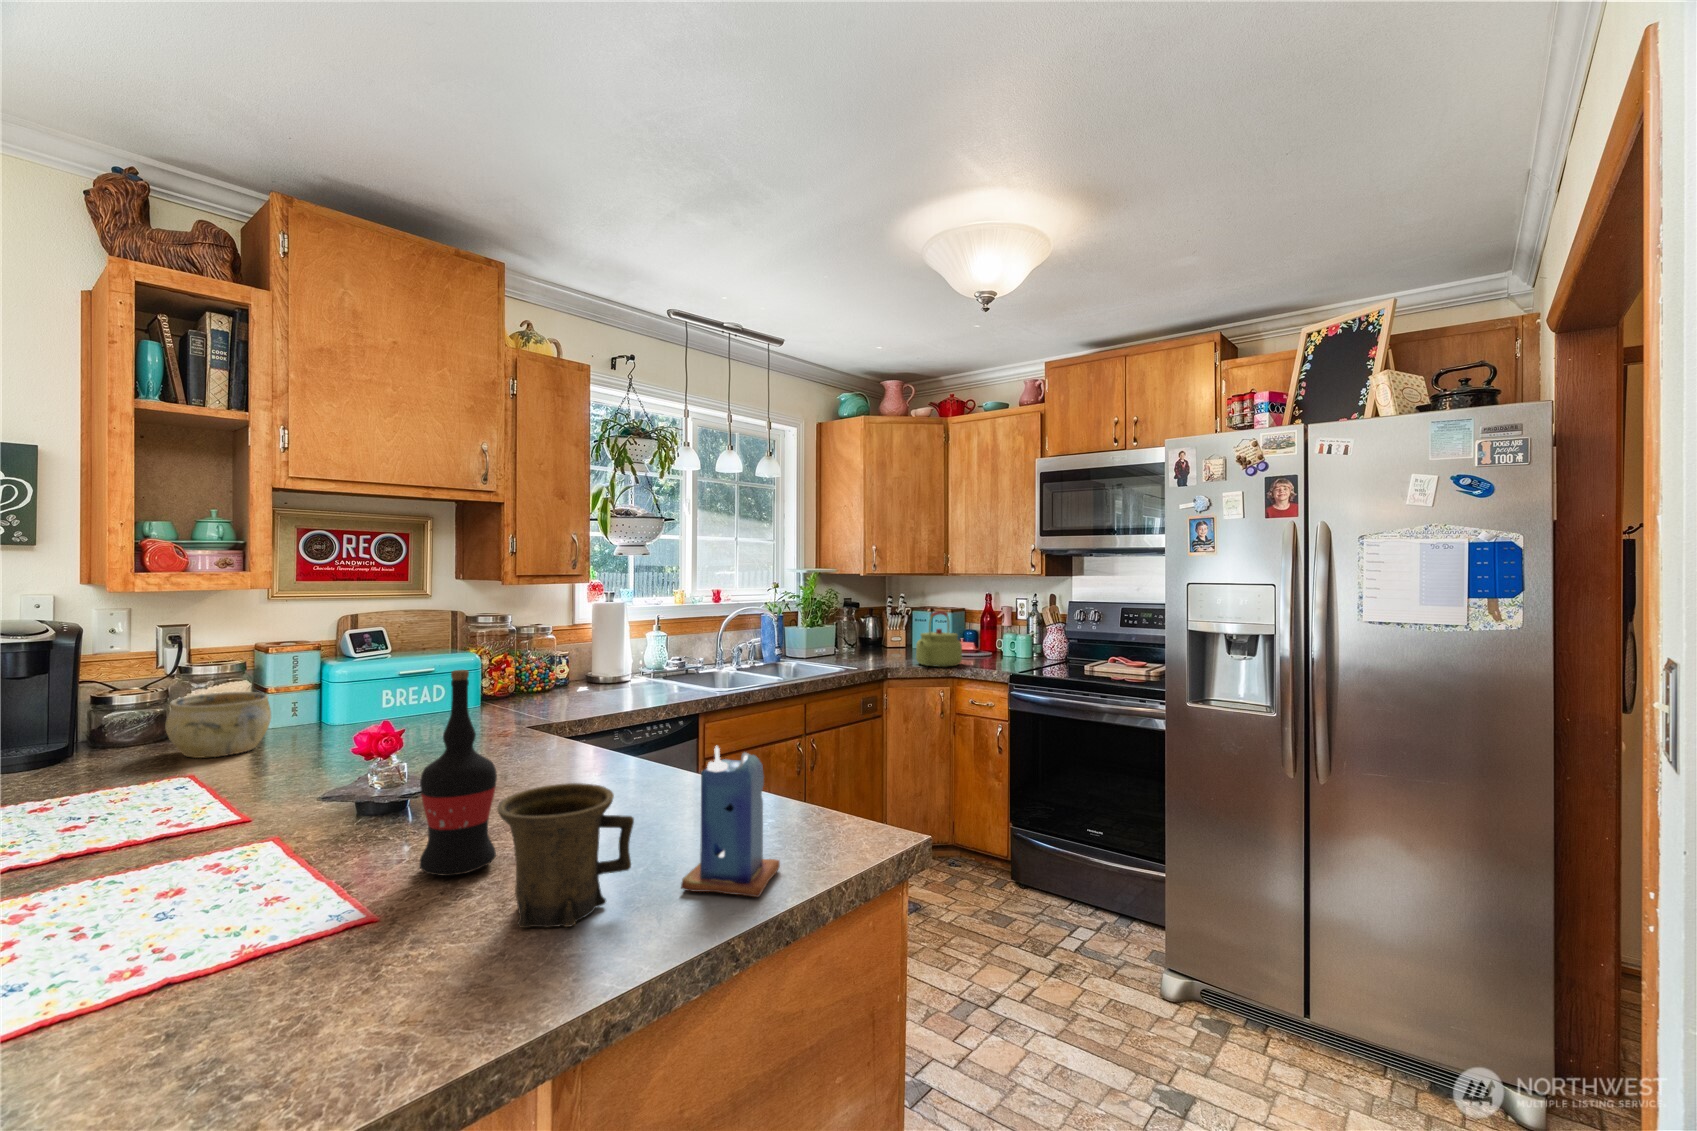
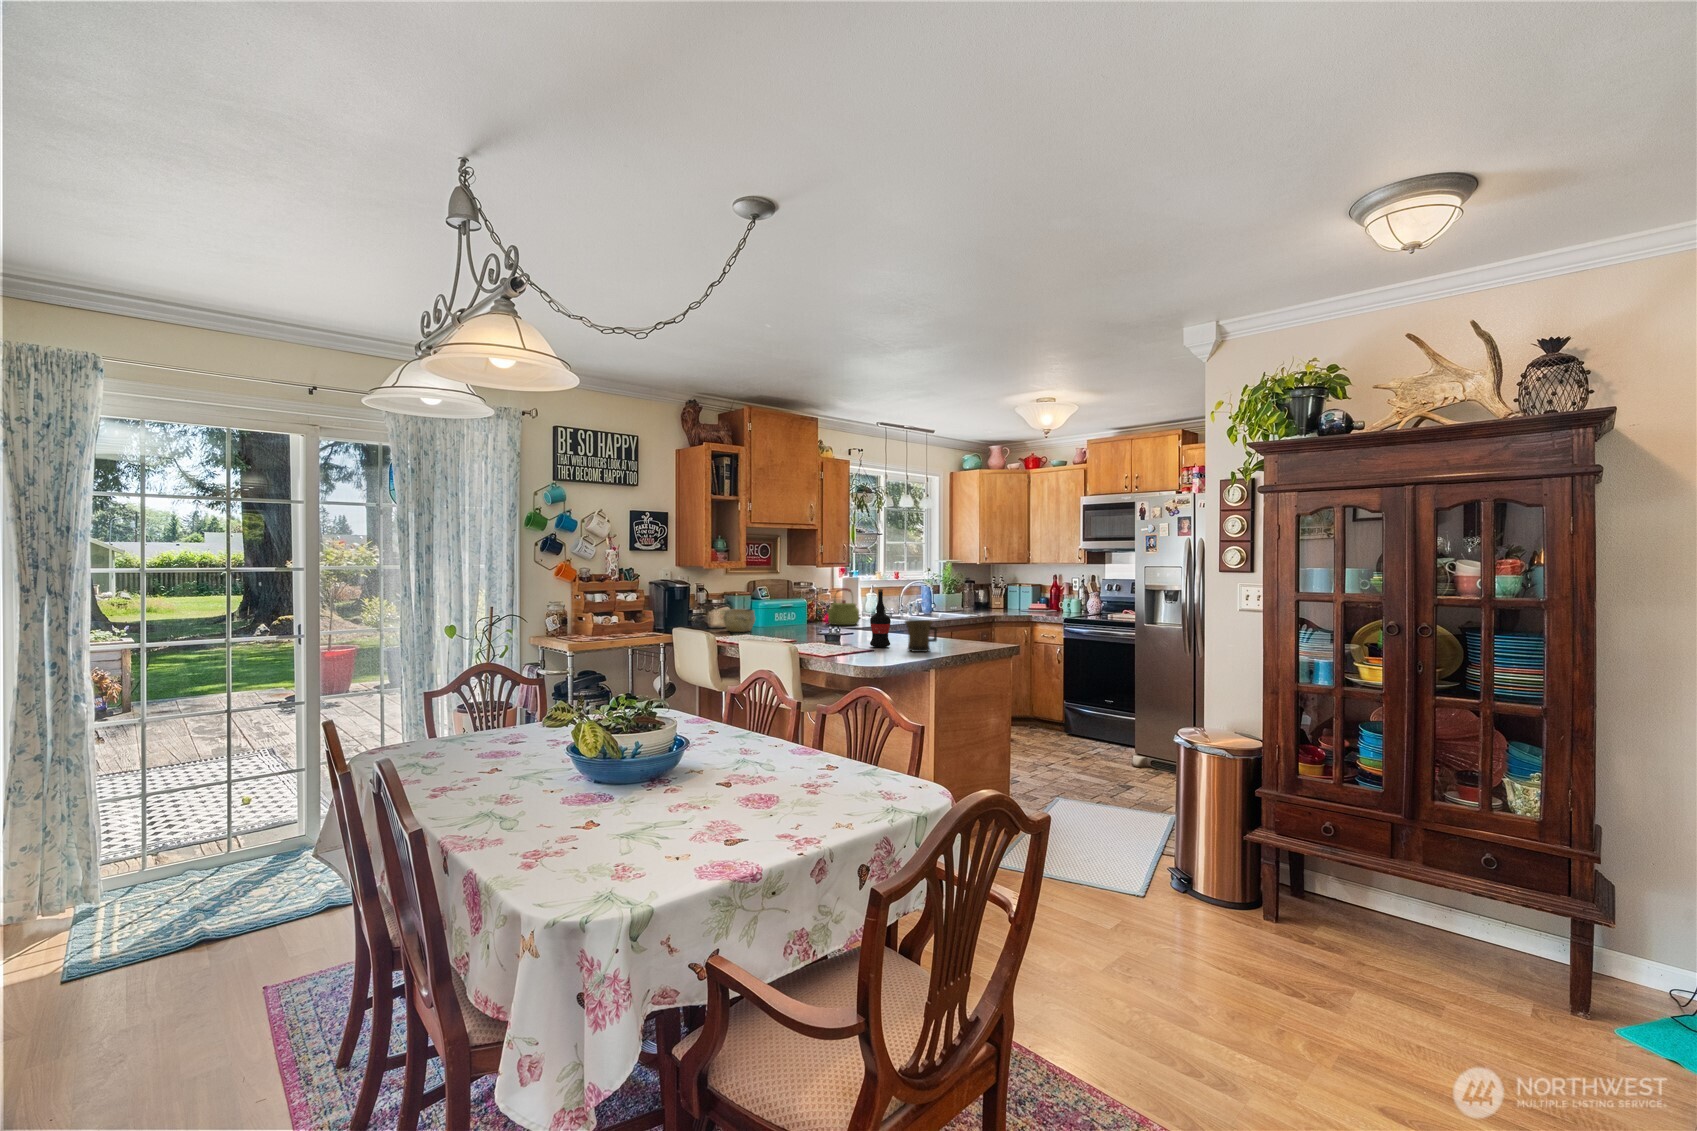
kettle: present [916,611,962,667] -> present [827,588,859,625]
candle: present [681,746,780,897] -> none [949,610,975,650]

